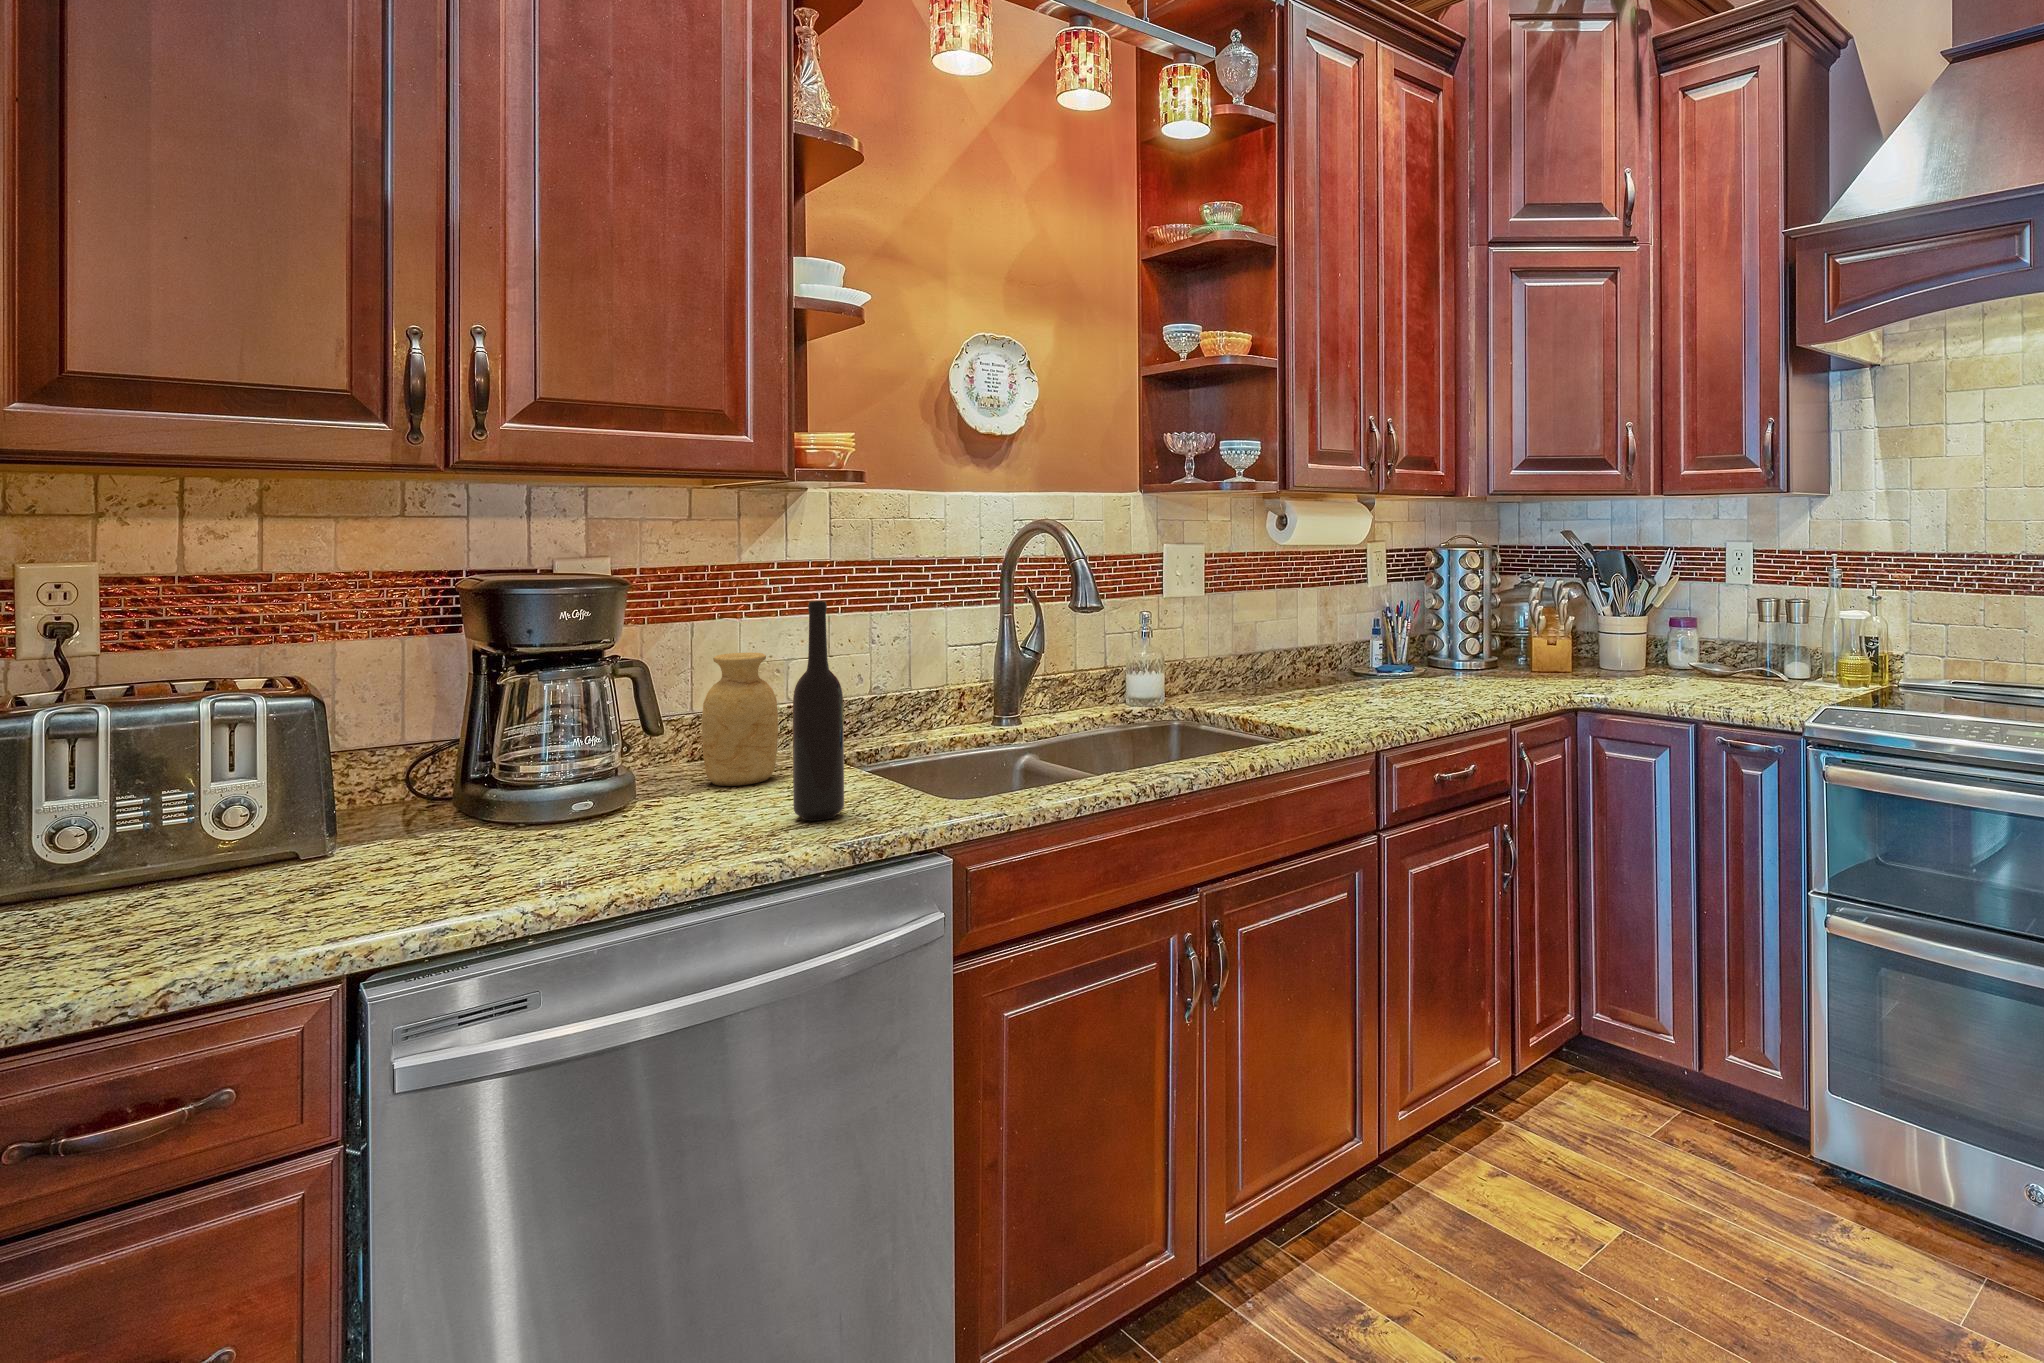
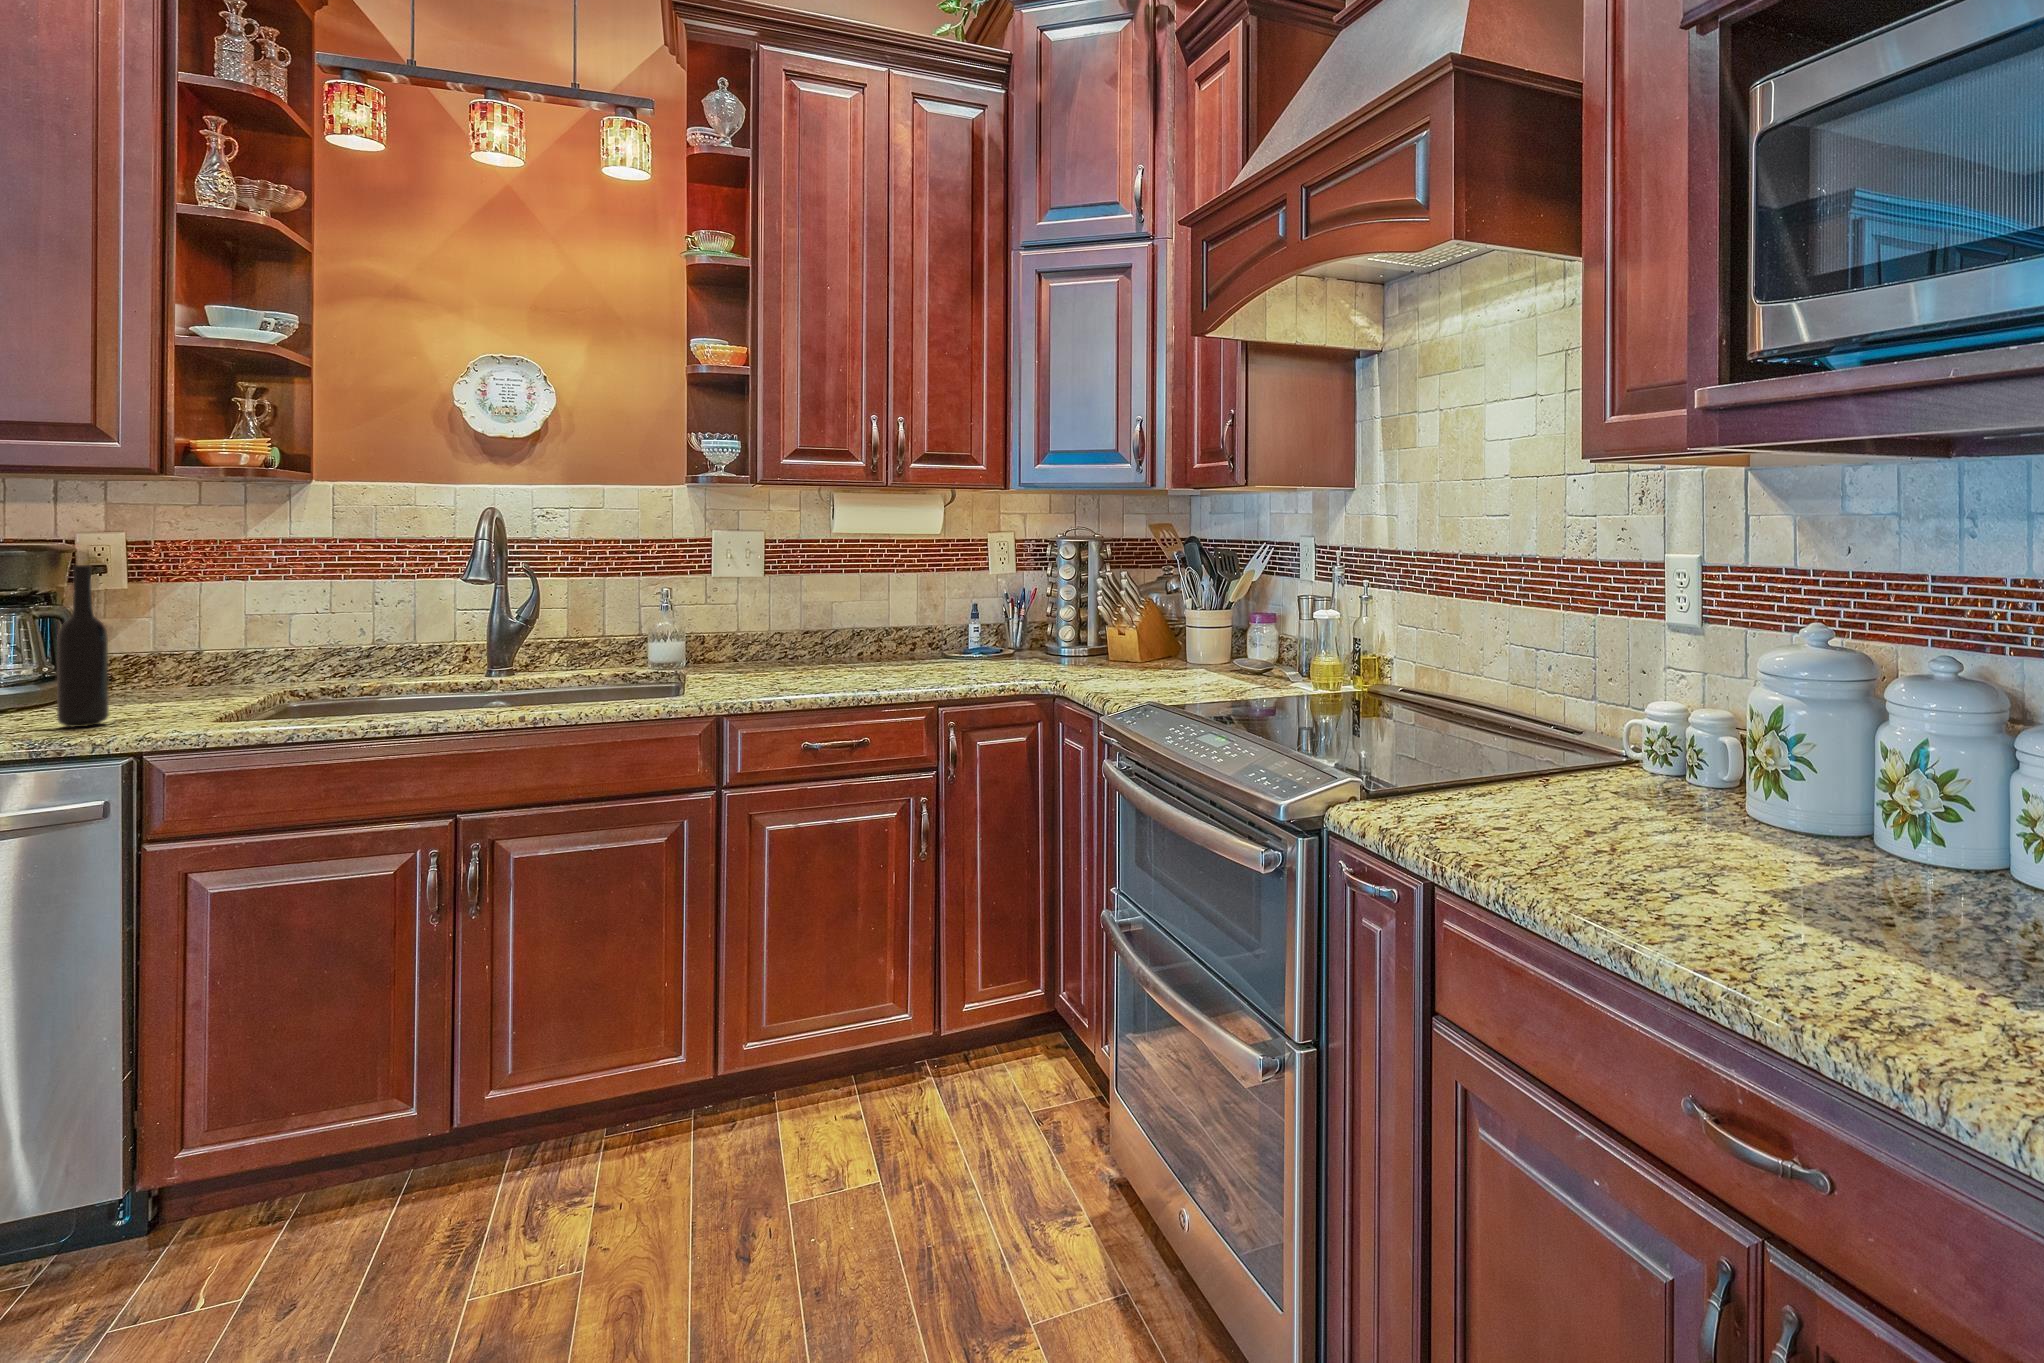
vase: present [702,652,778,786] -> none [127,605,200,703]

